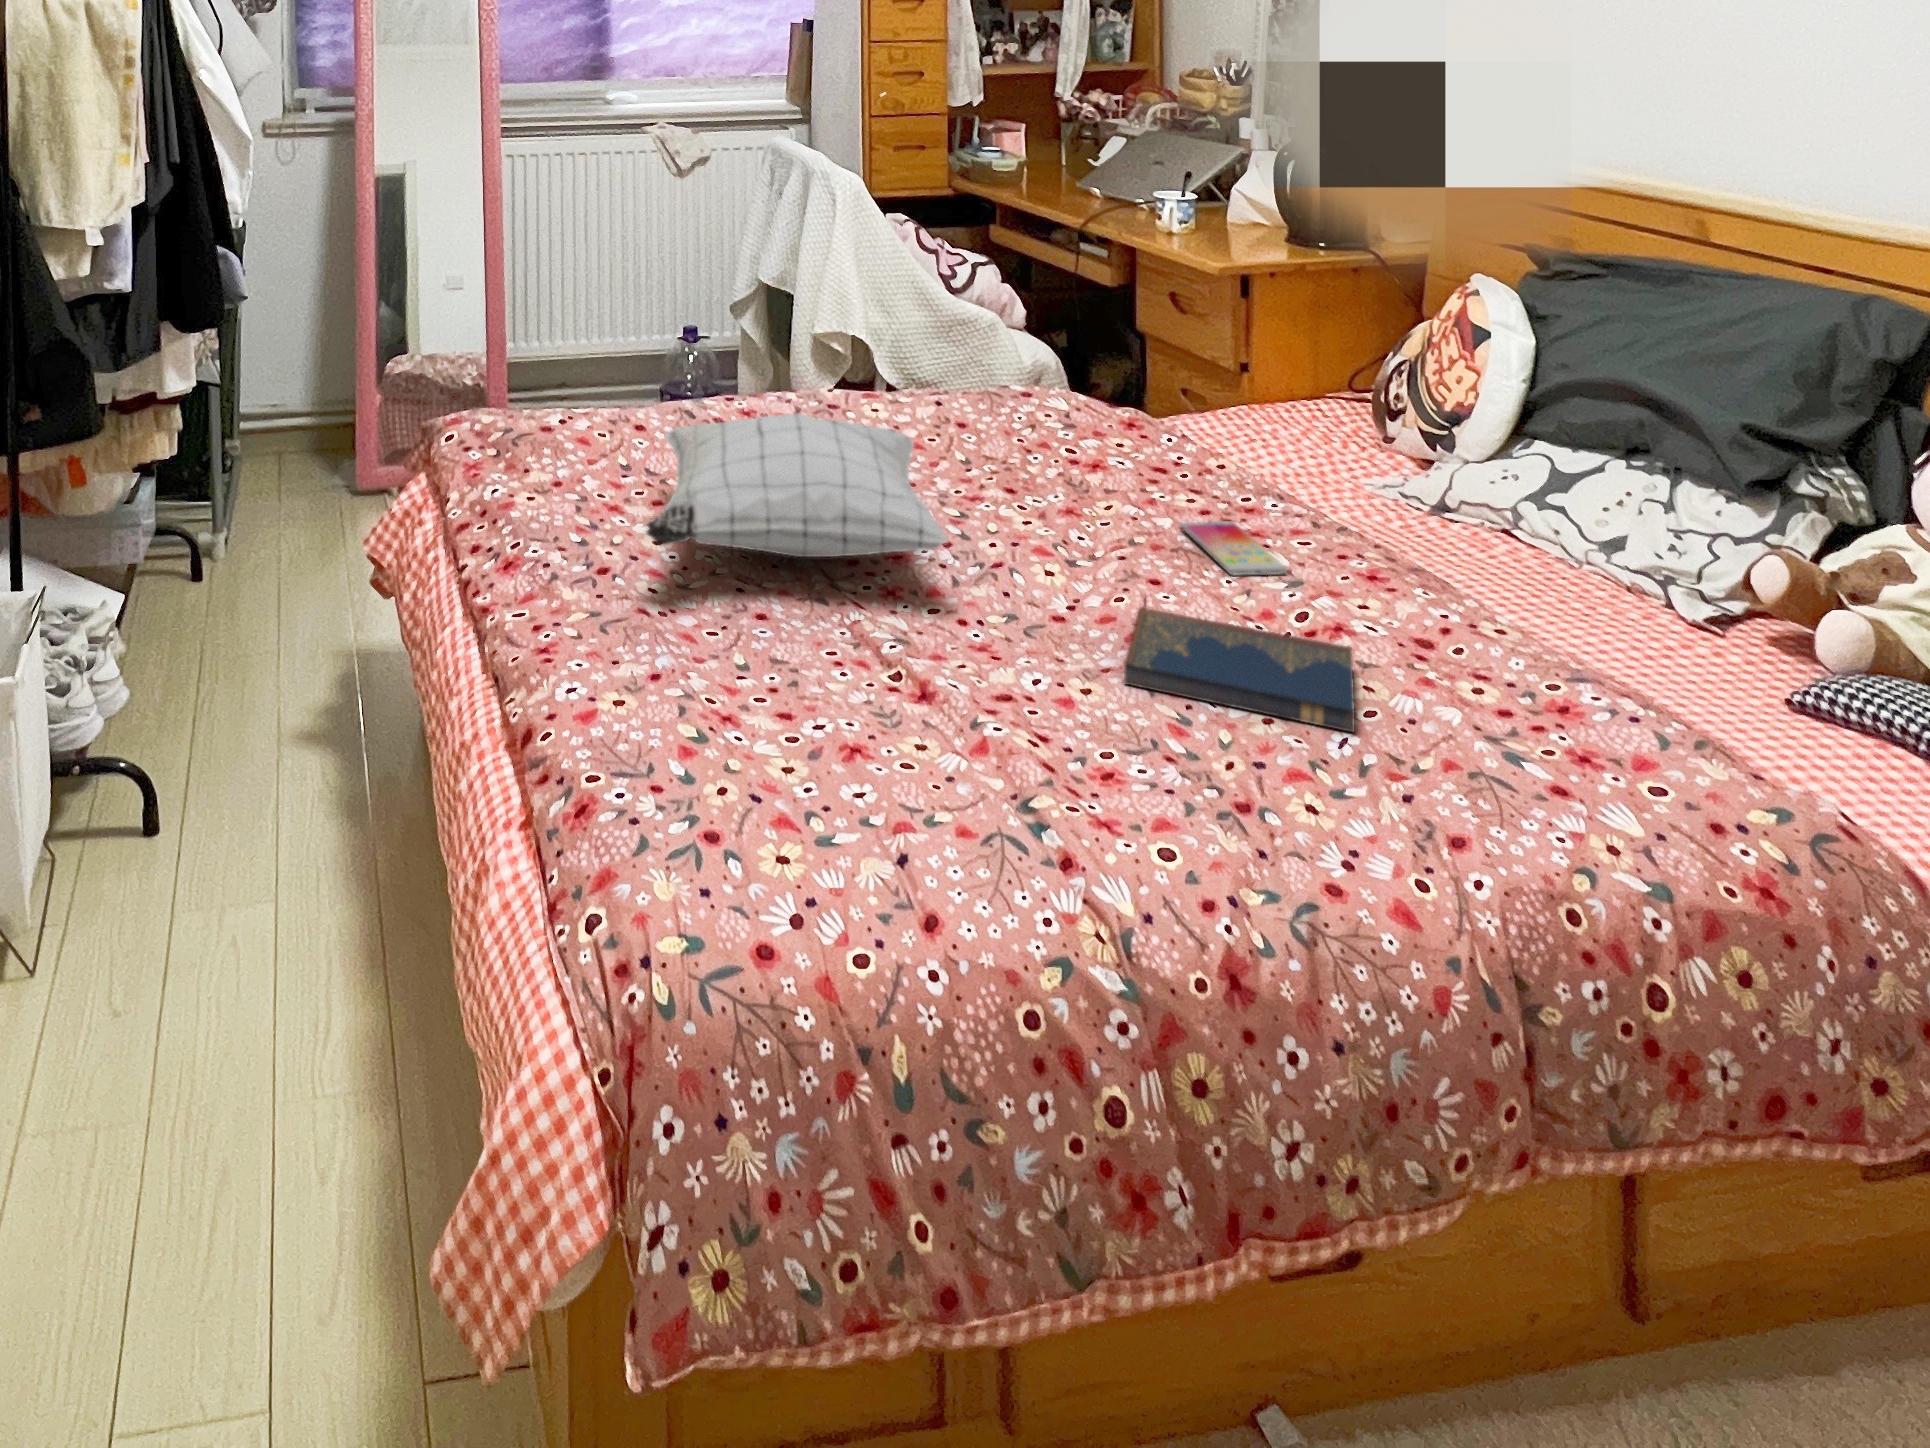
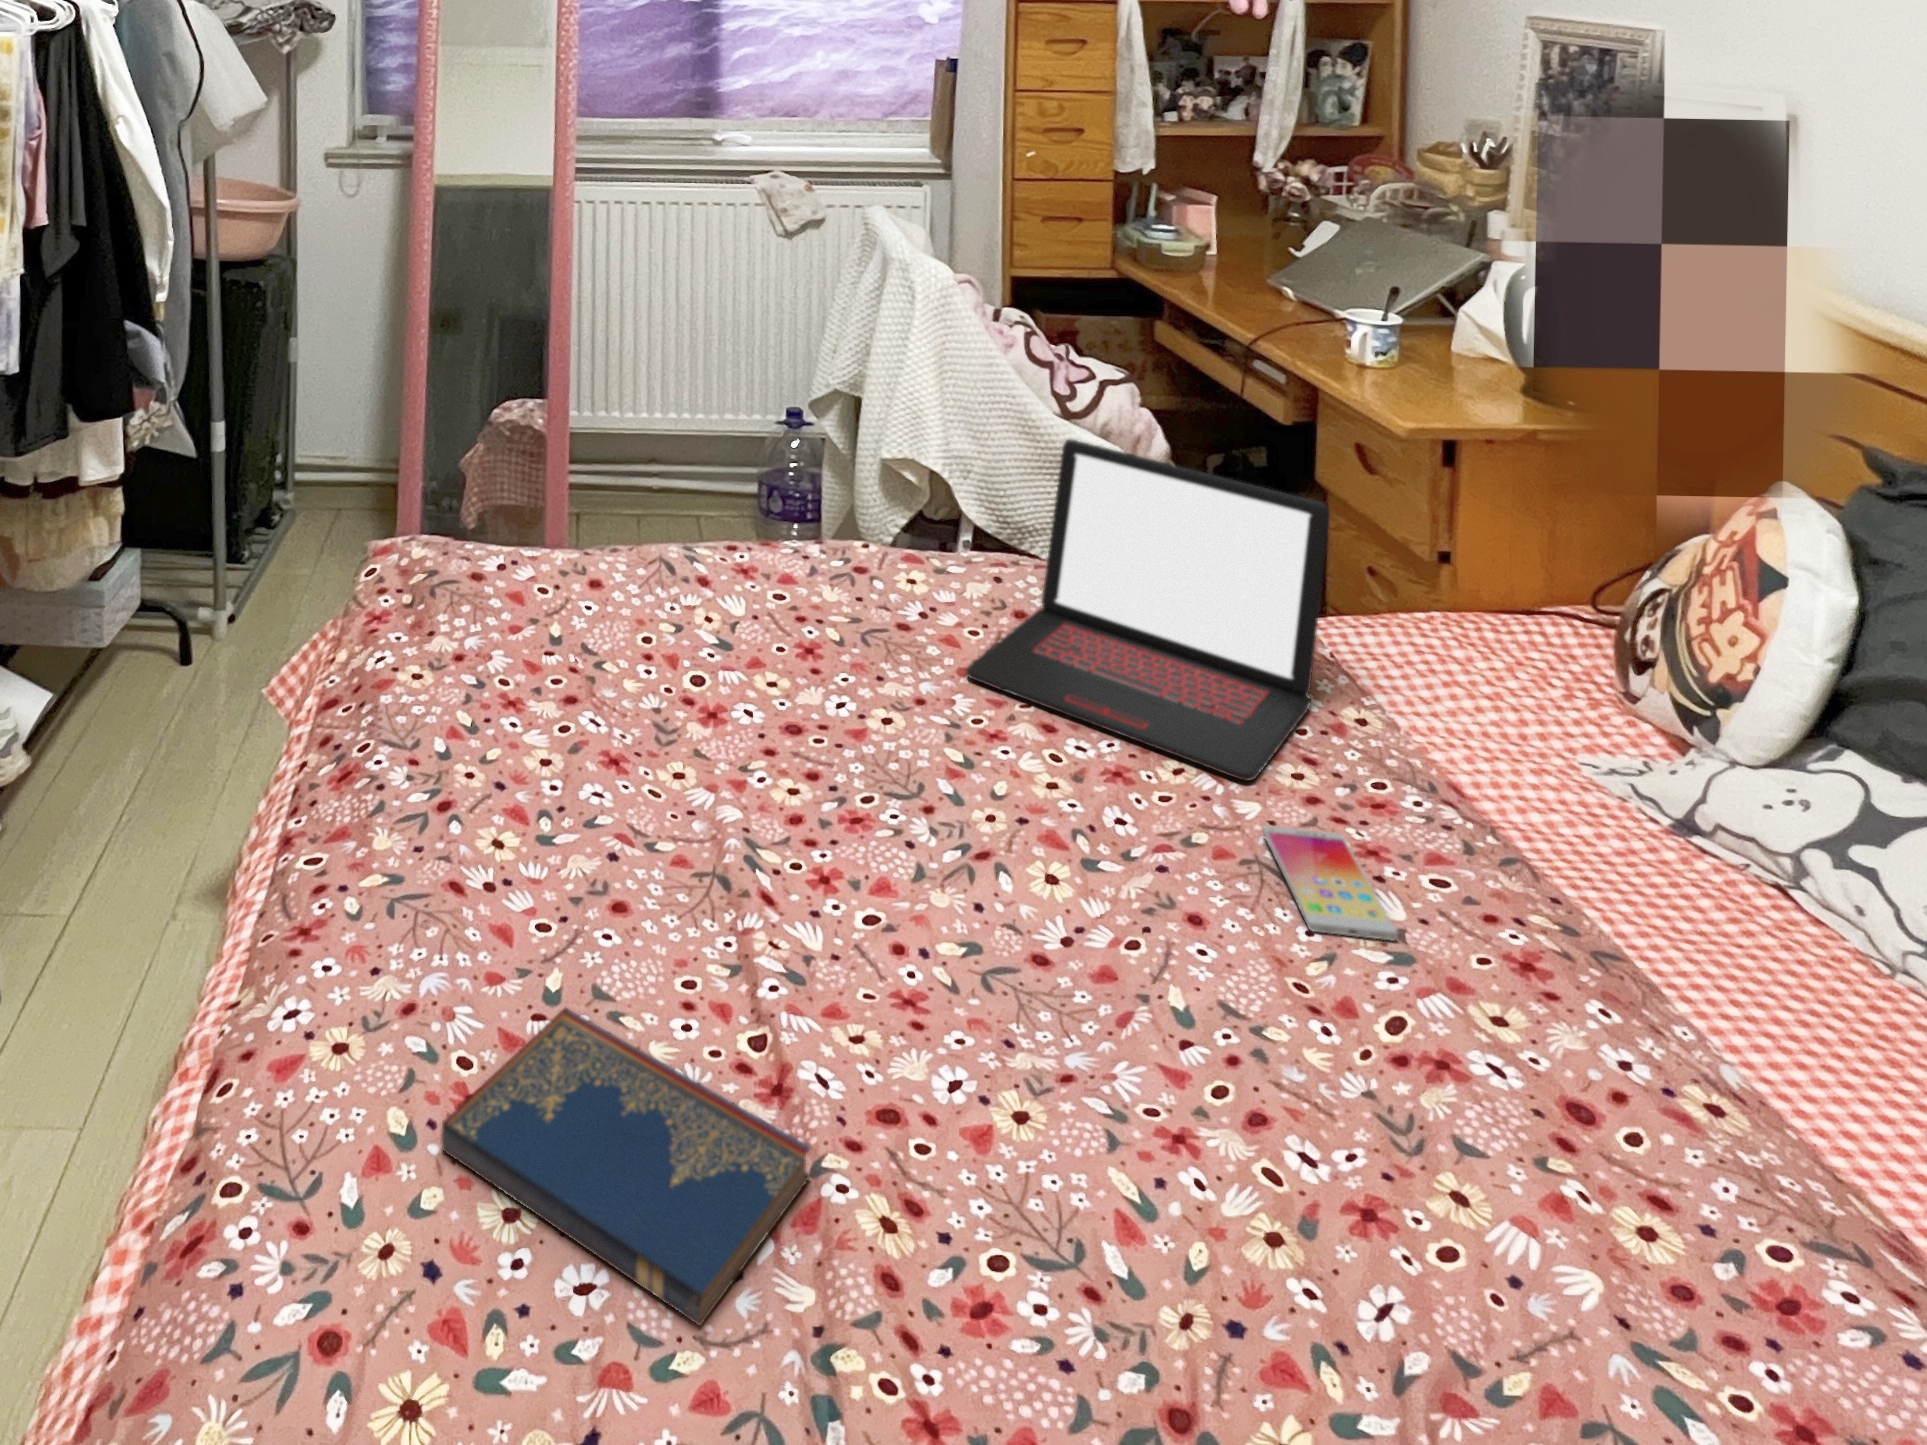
laptop: none [940,283,1189,501] -> present [966,440,1329,780]
pillow: present [646,414,947,557] -> none [483,608,905,854]
hardcover book: present [1124,607,1355,732] -> present [441,1008,810,1326]

